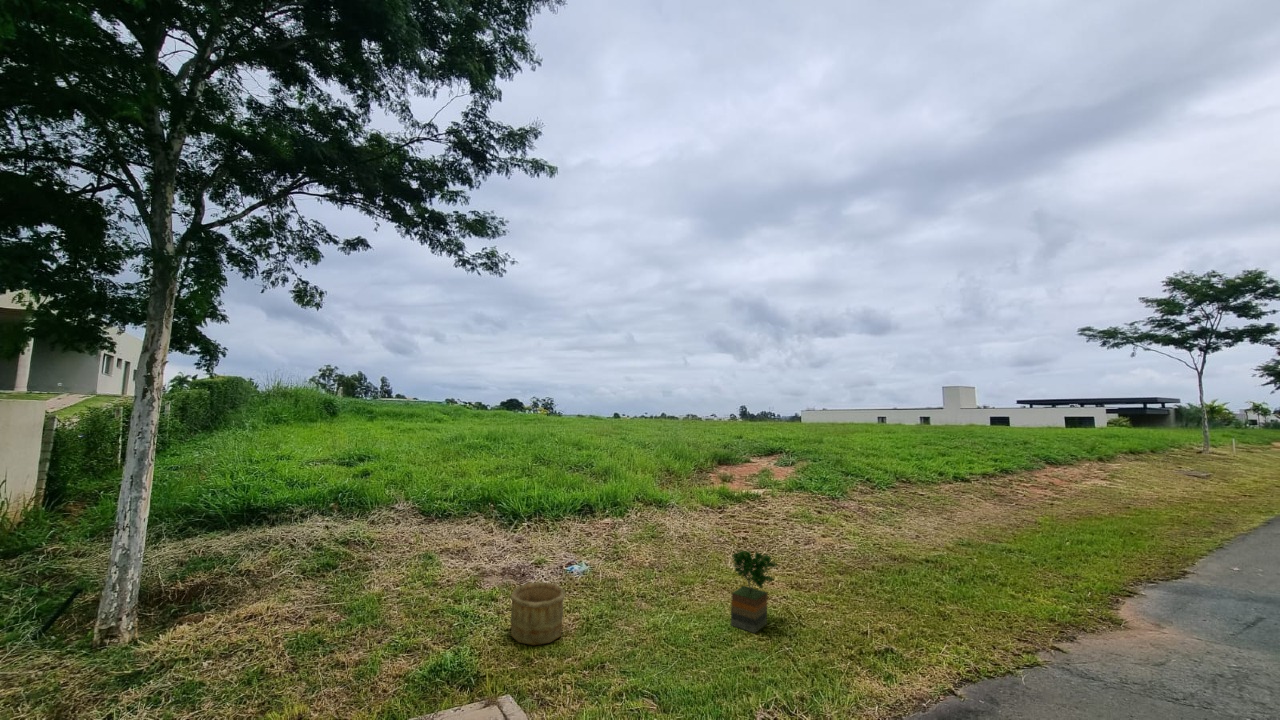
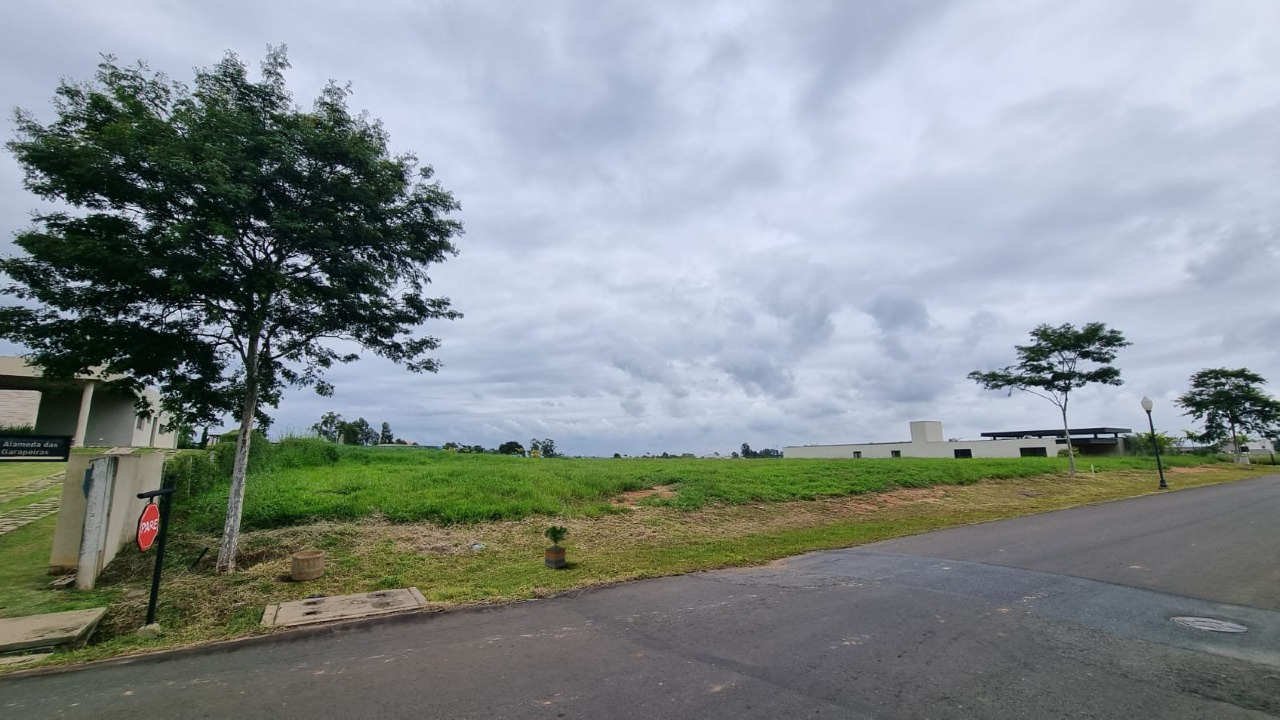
wooden bucket: present [510,582,565,645] -> present [291,550,326,581]

